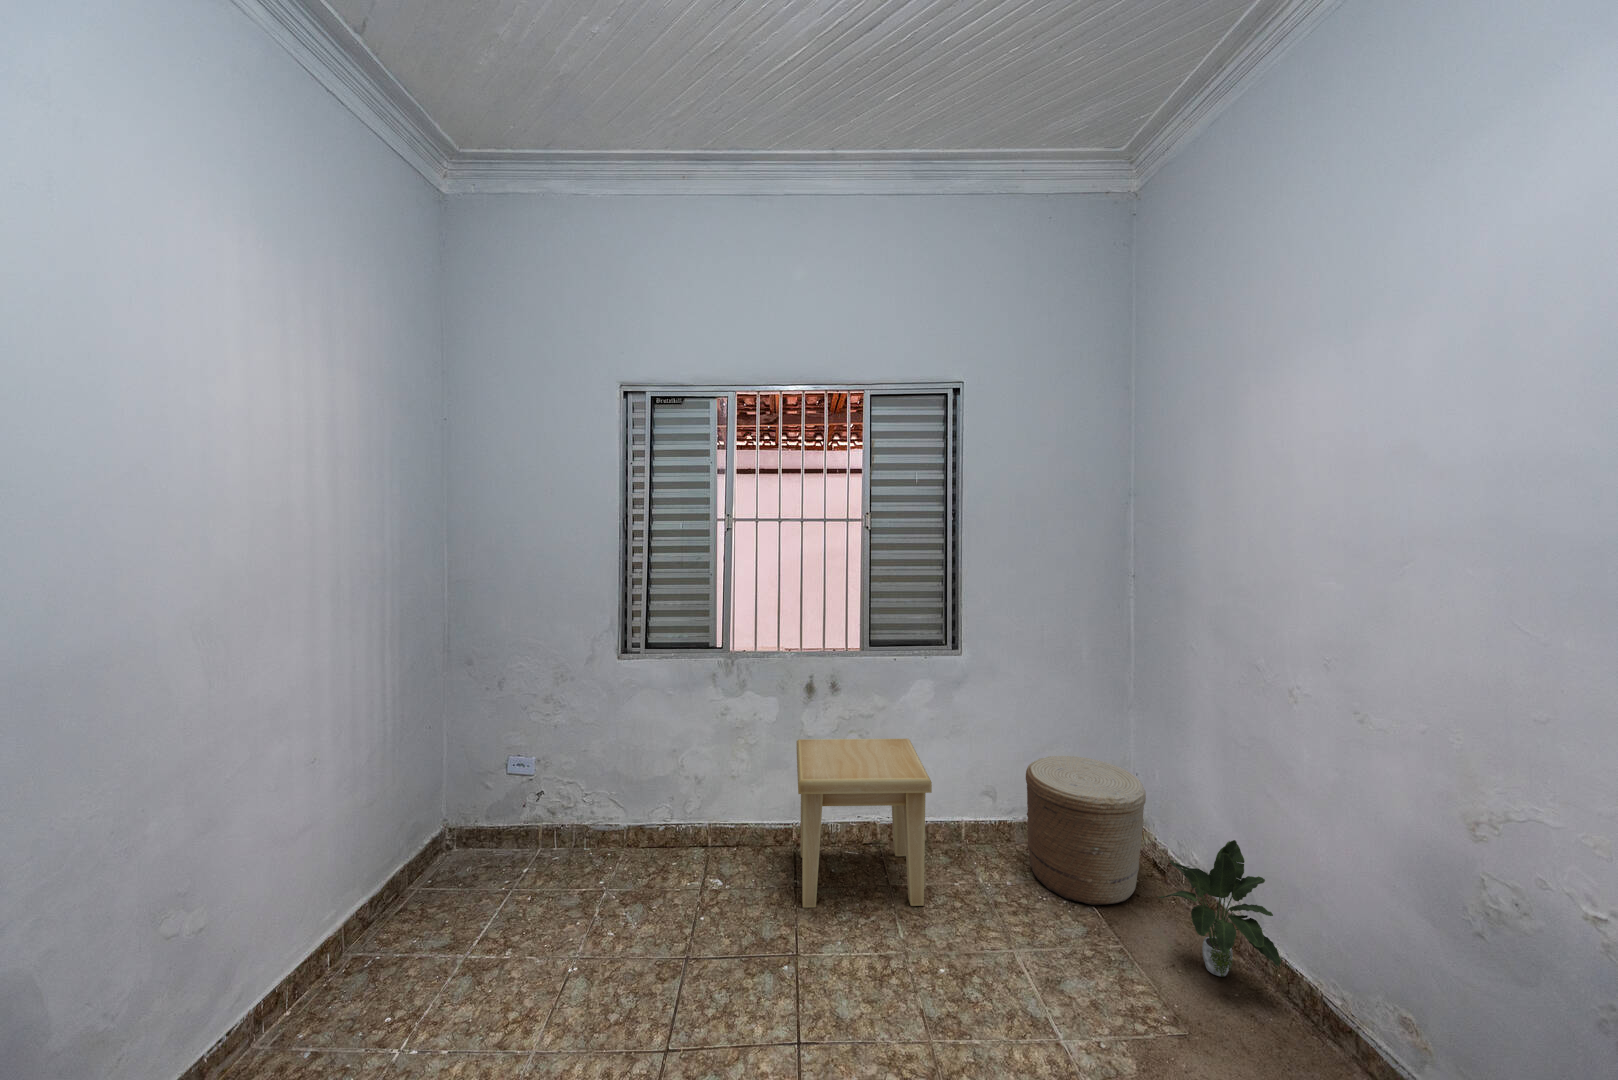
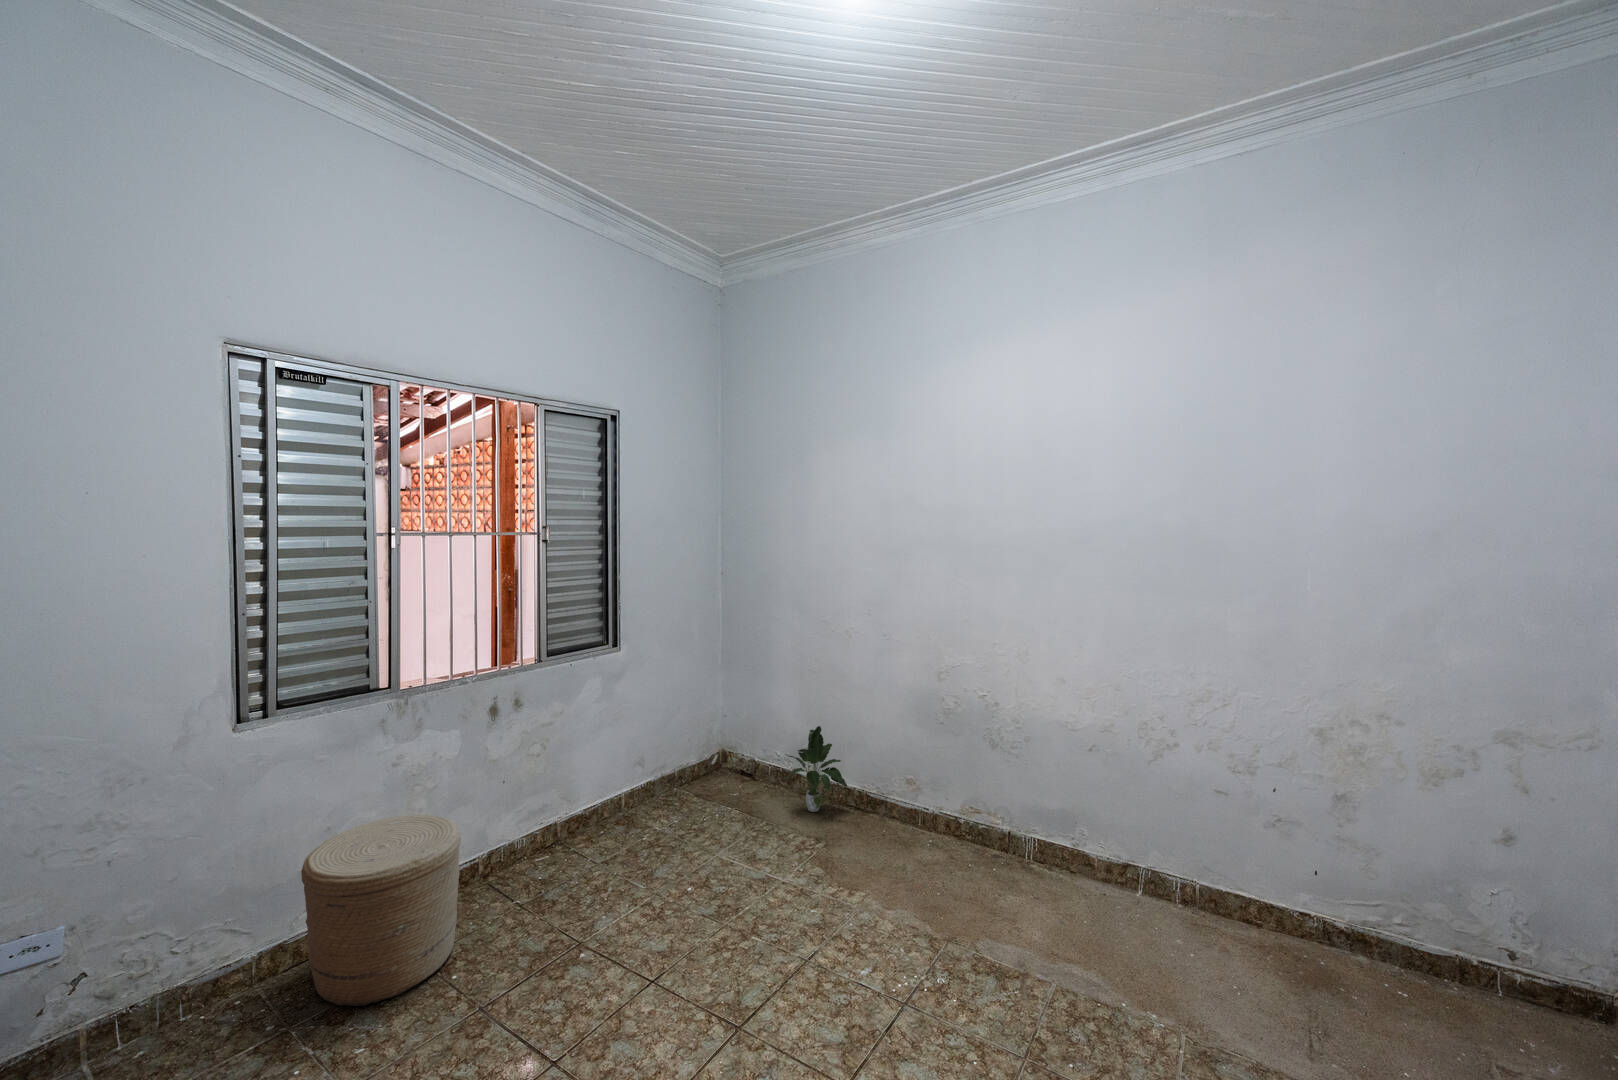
side table: present [796,739,932,908] -> none [483,734,644,913]
woven basket: present [1026,756,1146,905] -> present [301,815,461,1007]

